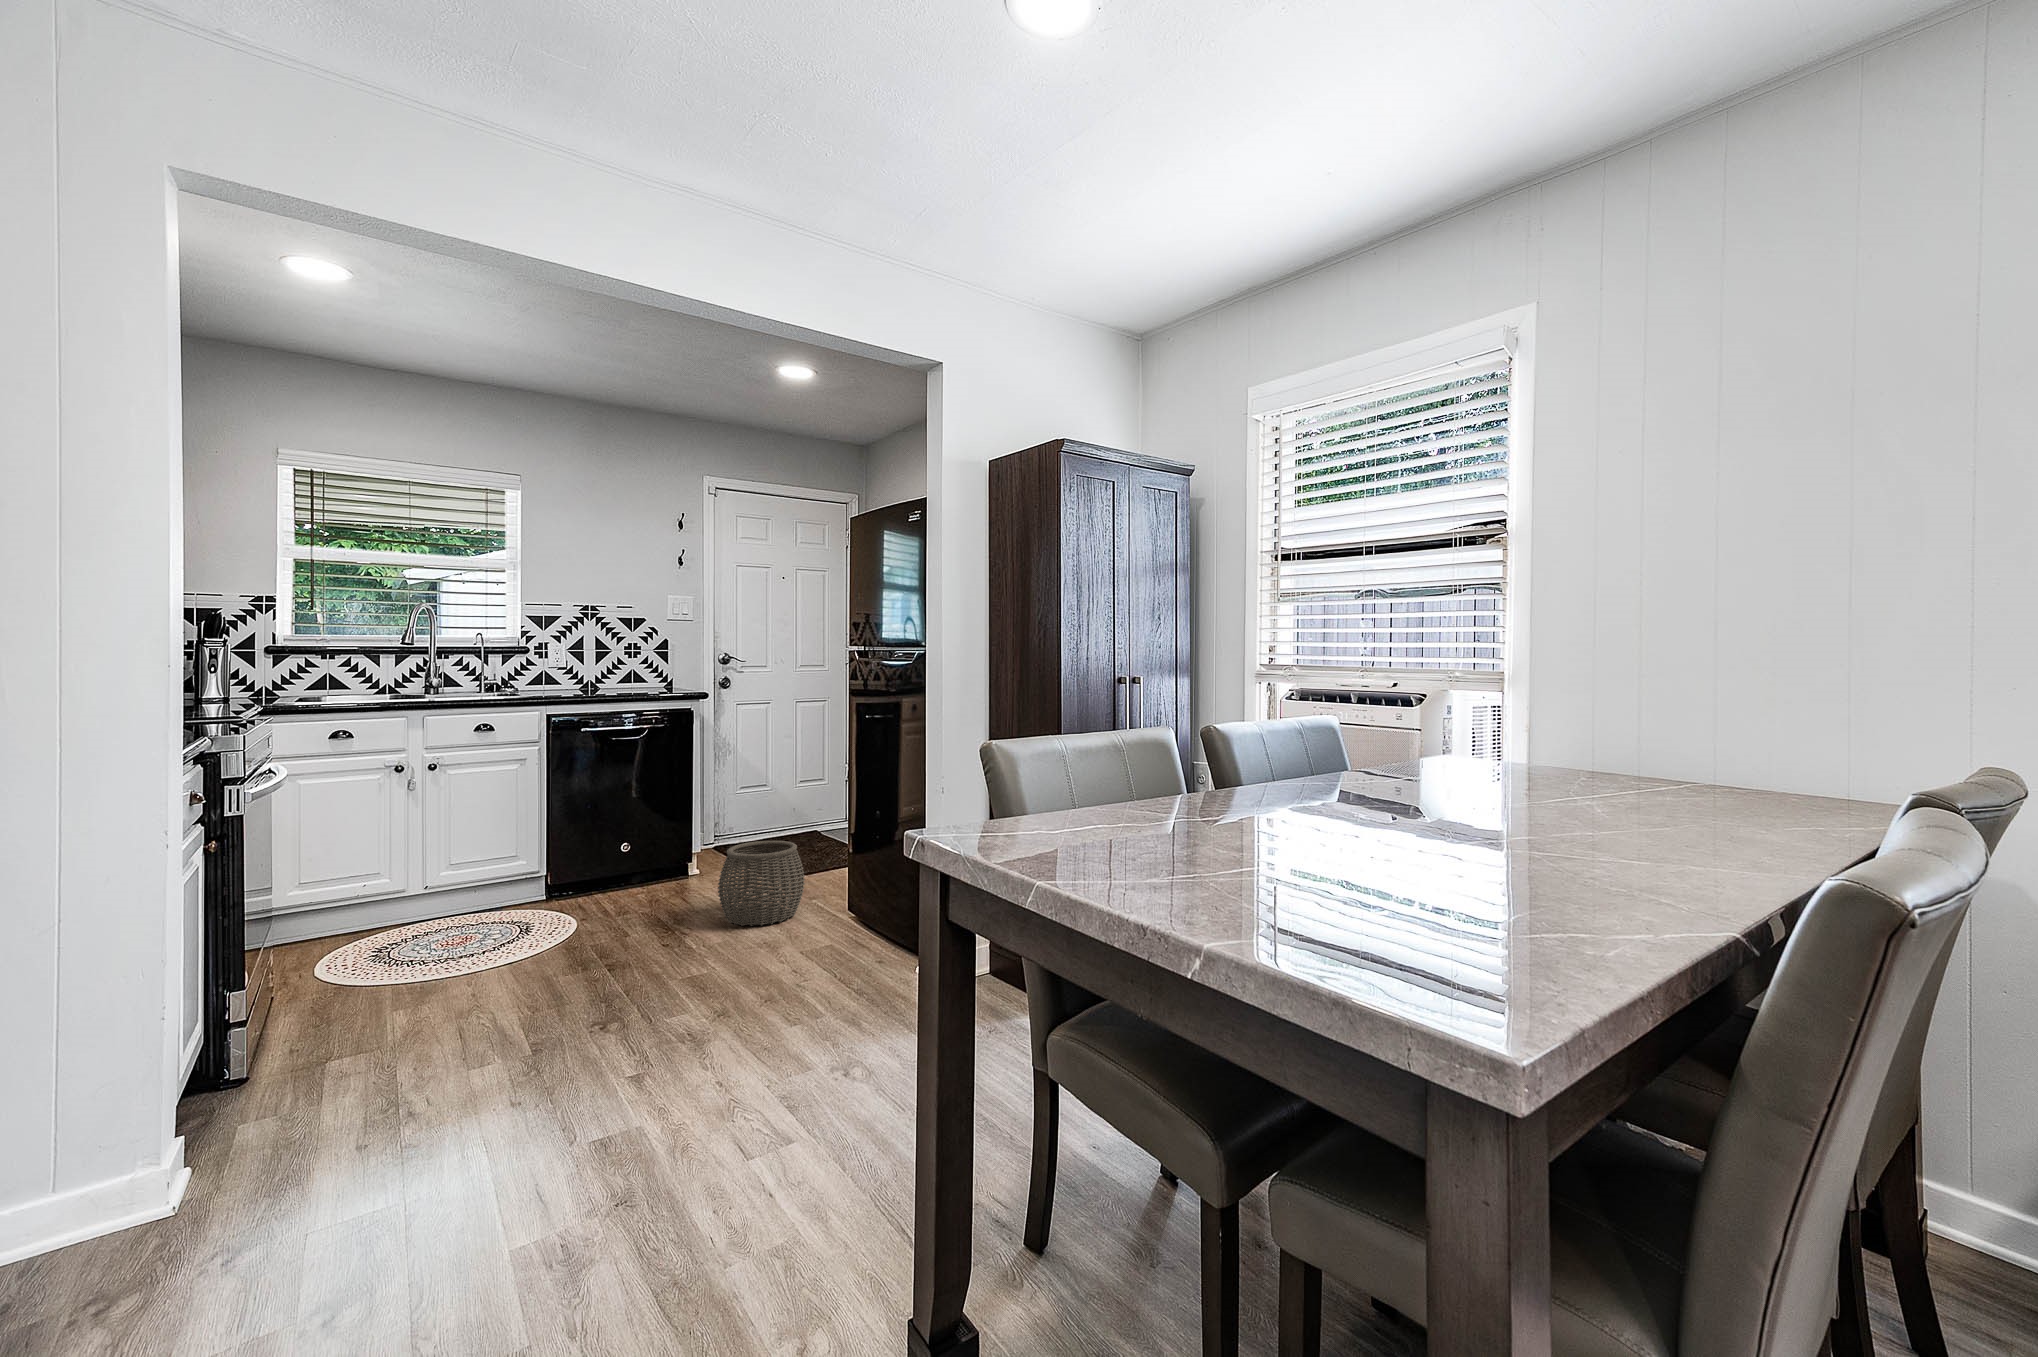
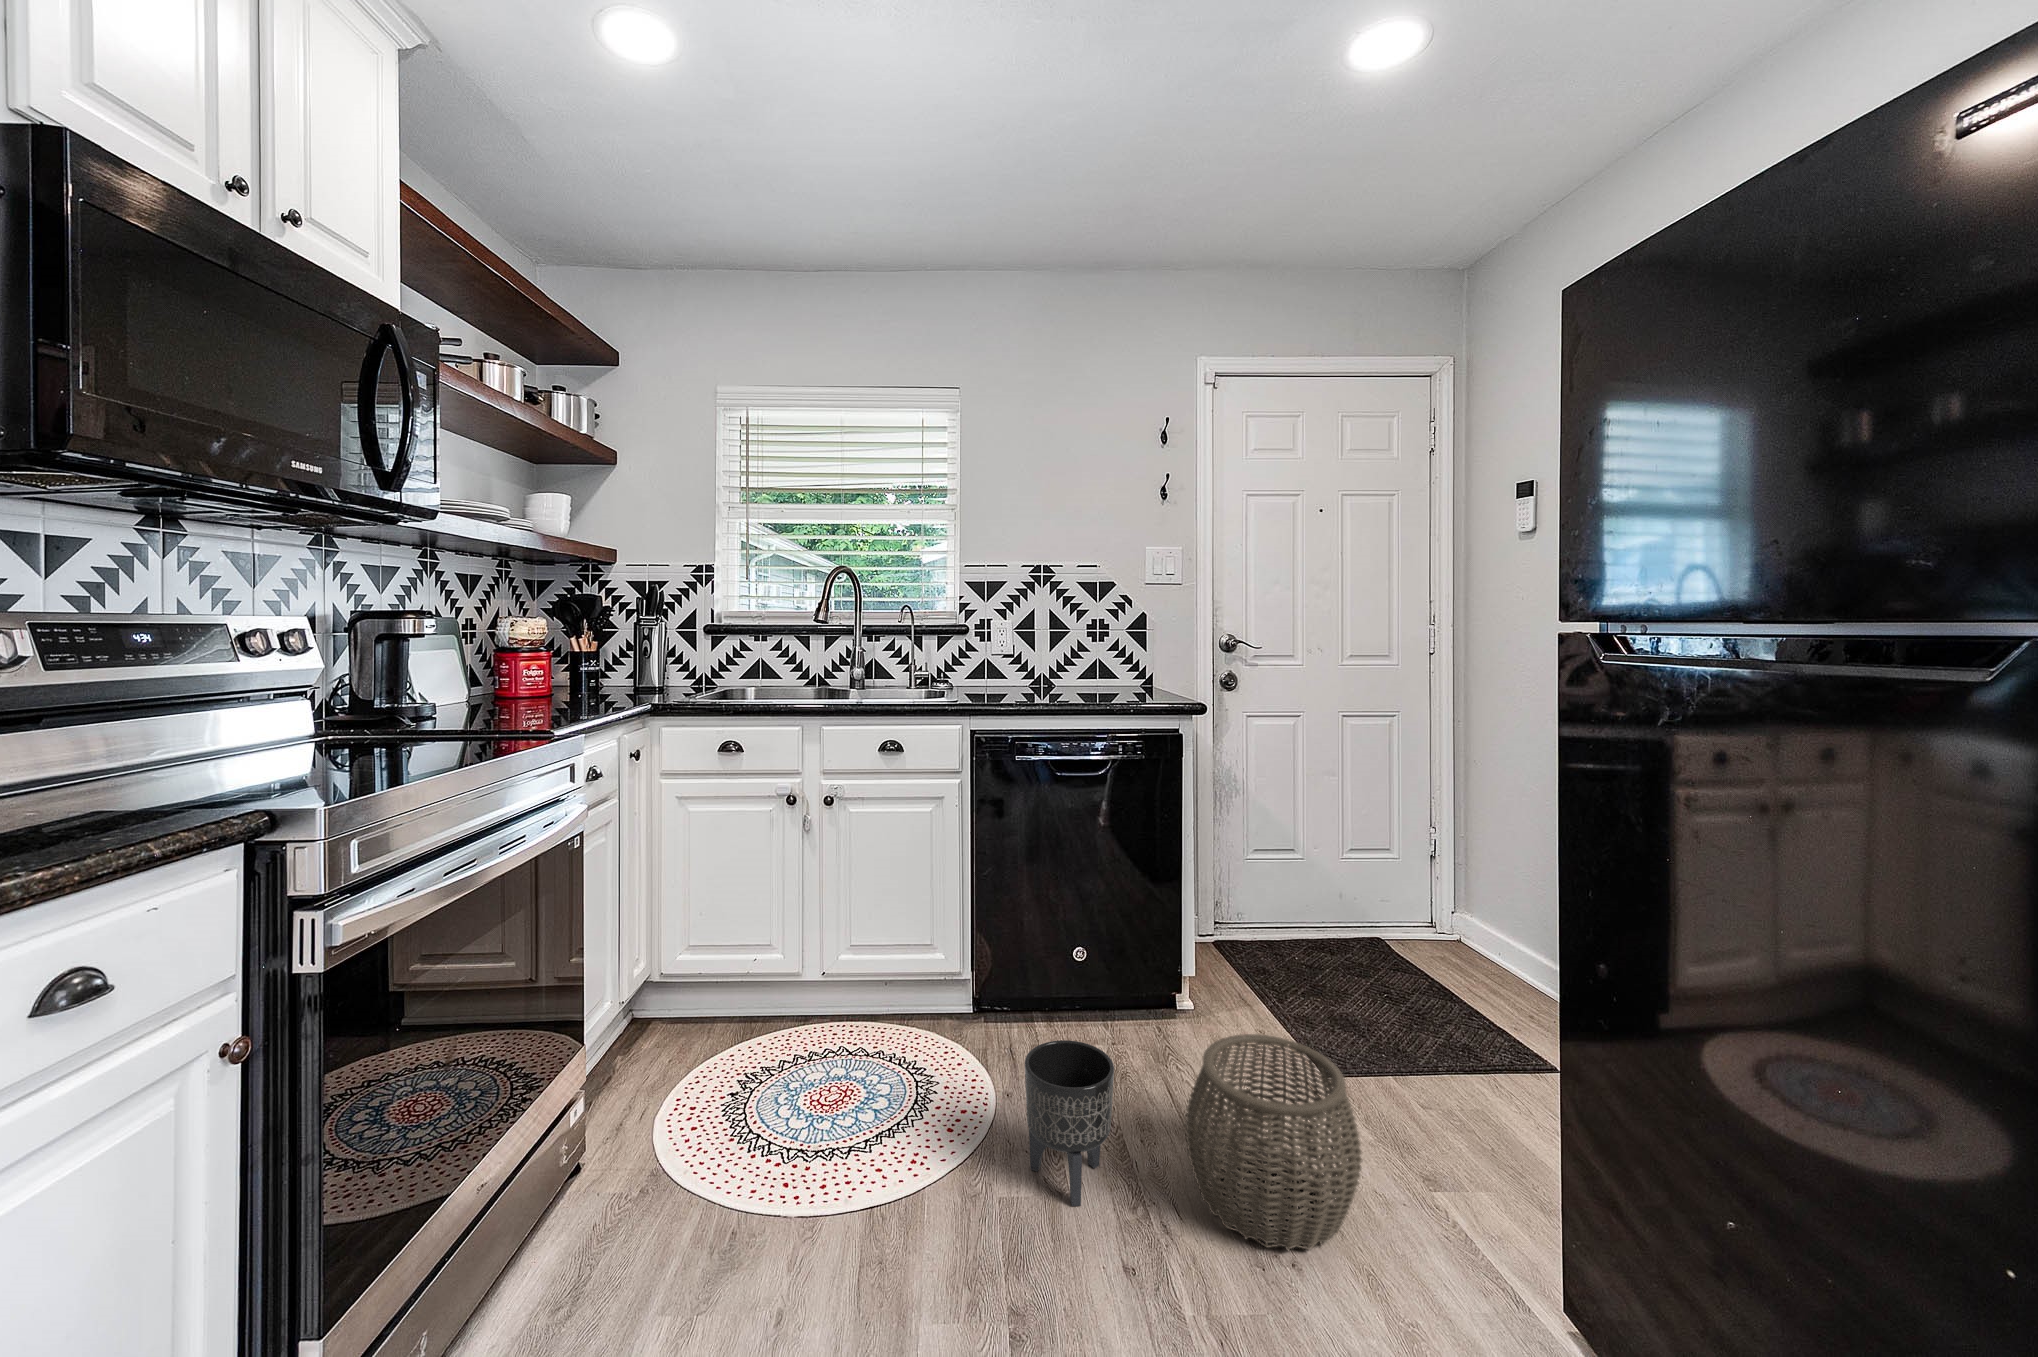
planter: none [625,863,679,939] -> present [1025,1040,1114,1206]

